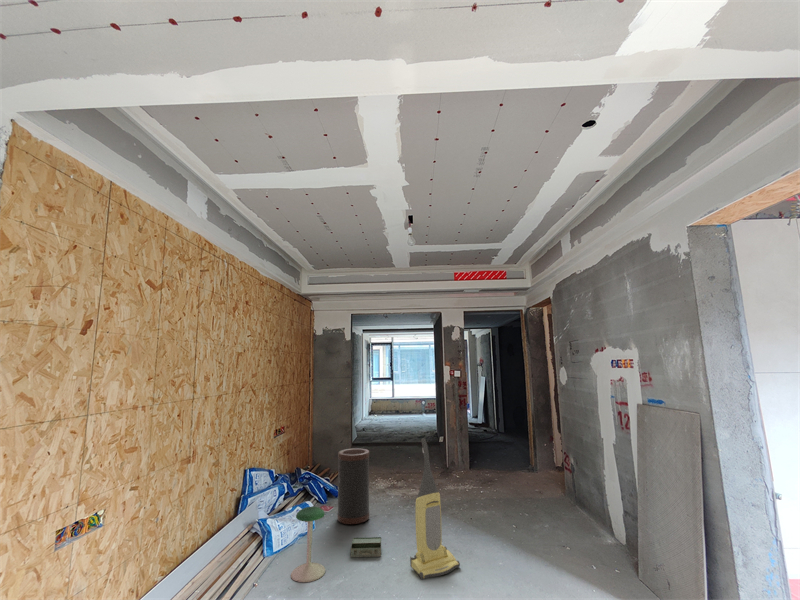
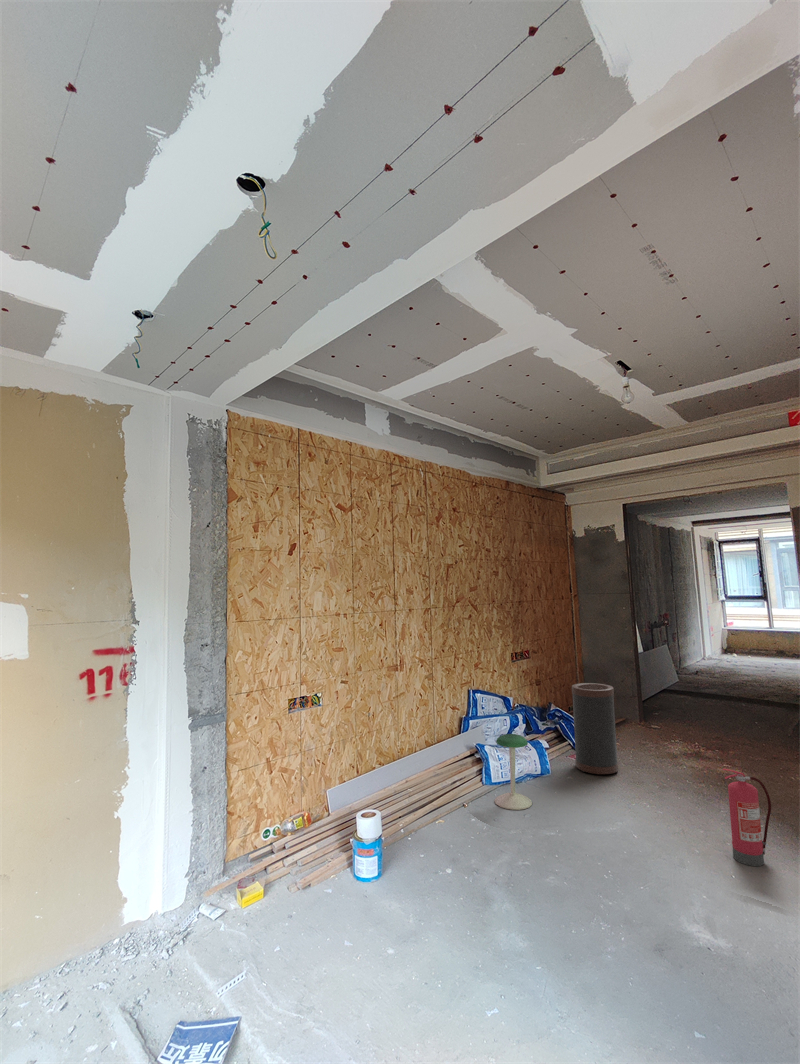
vacuum cleaner: present [410,438,460,579] -> none [632,674,703,851]
fire extinguisher: none [472,501,496,568] -> present [723,769,771,866]
toolbox: present [351,537,381,557] -> none [567,784,611,811]

